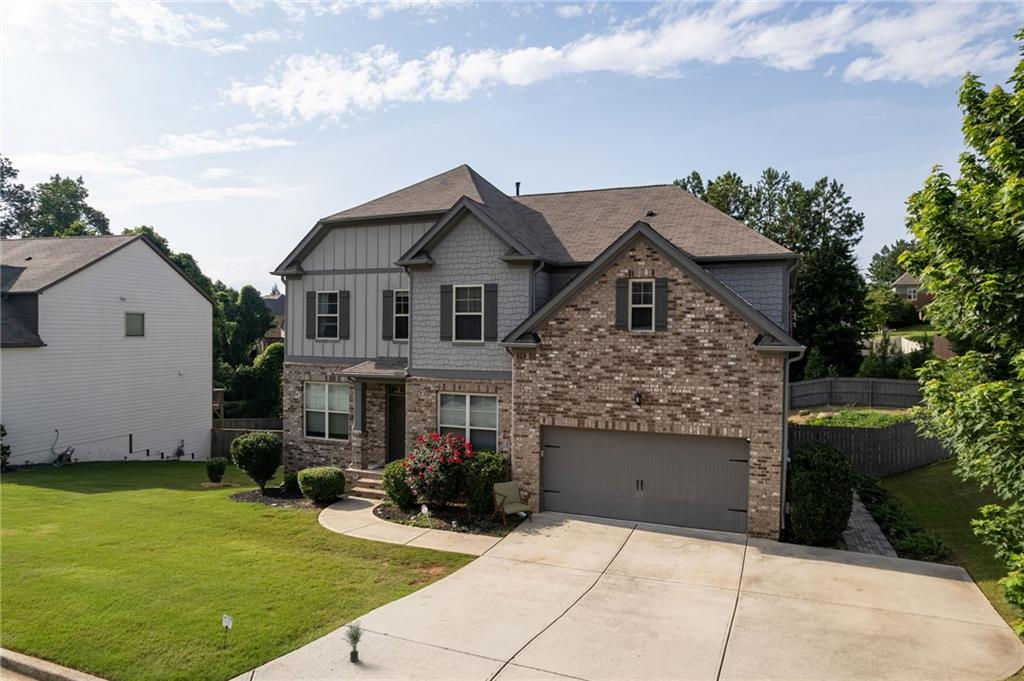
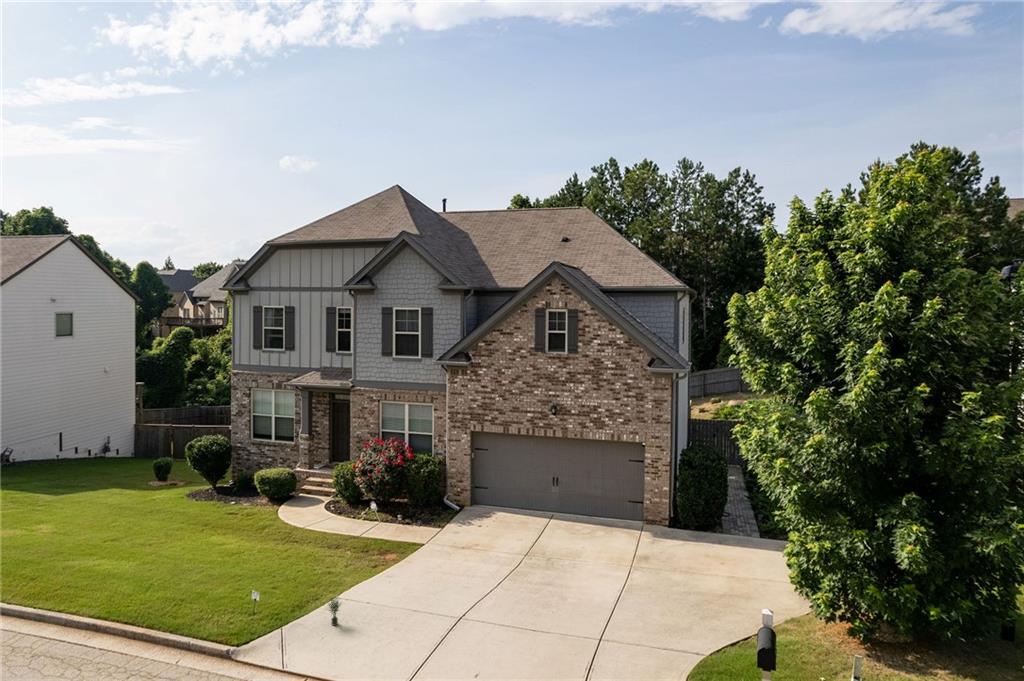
lounge chair: present [490,481,532,527] -> none [429,479,466,519]

